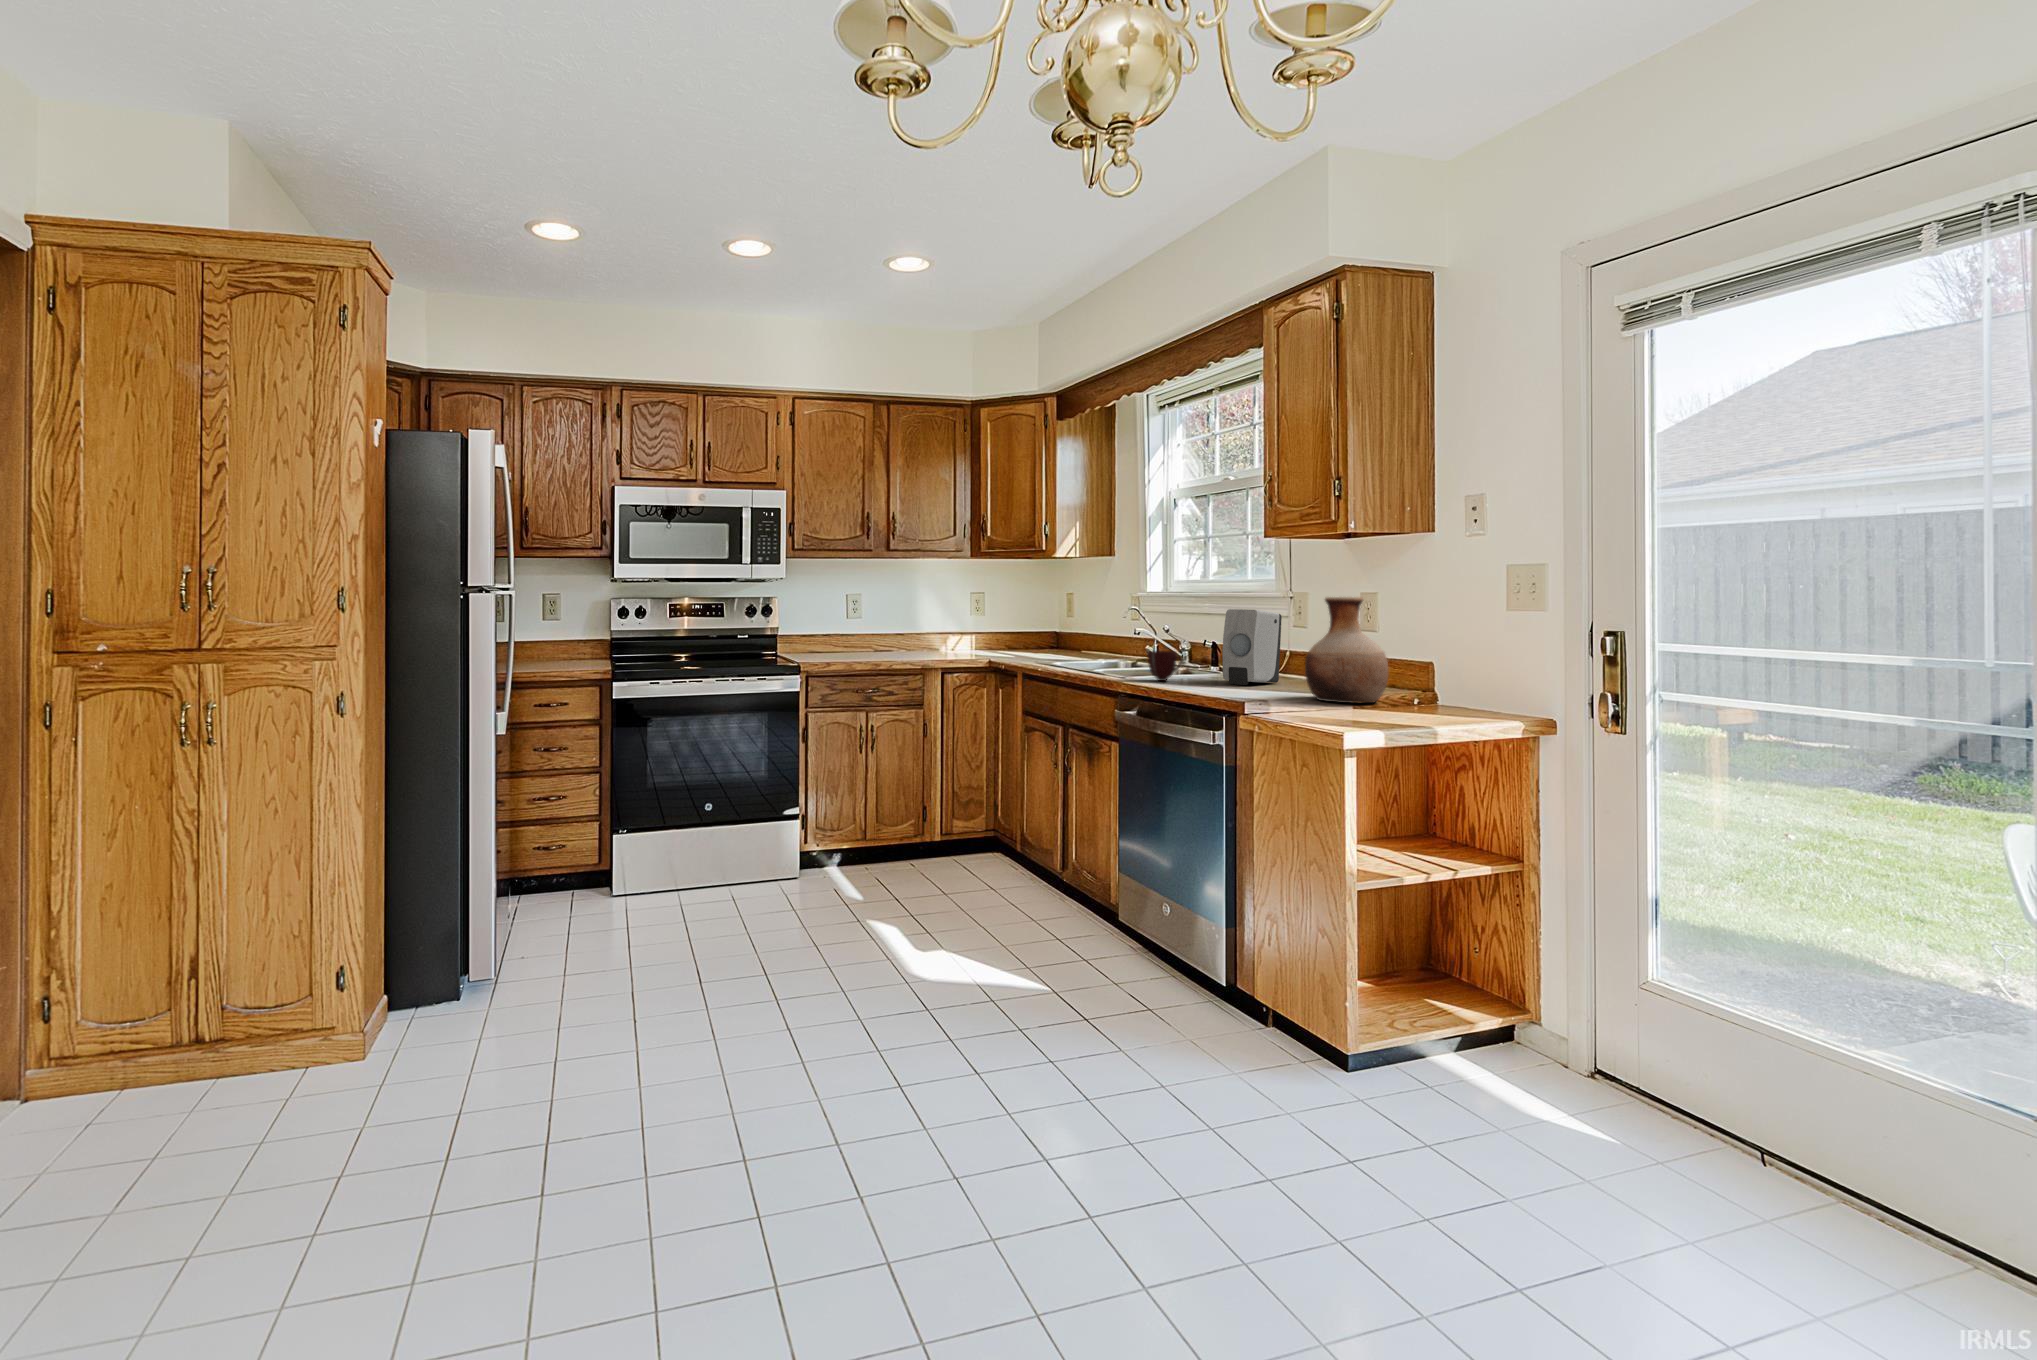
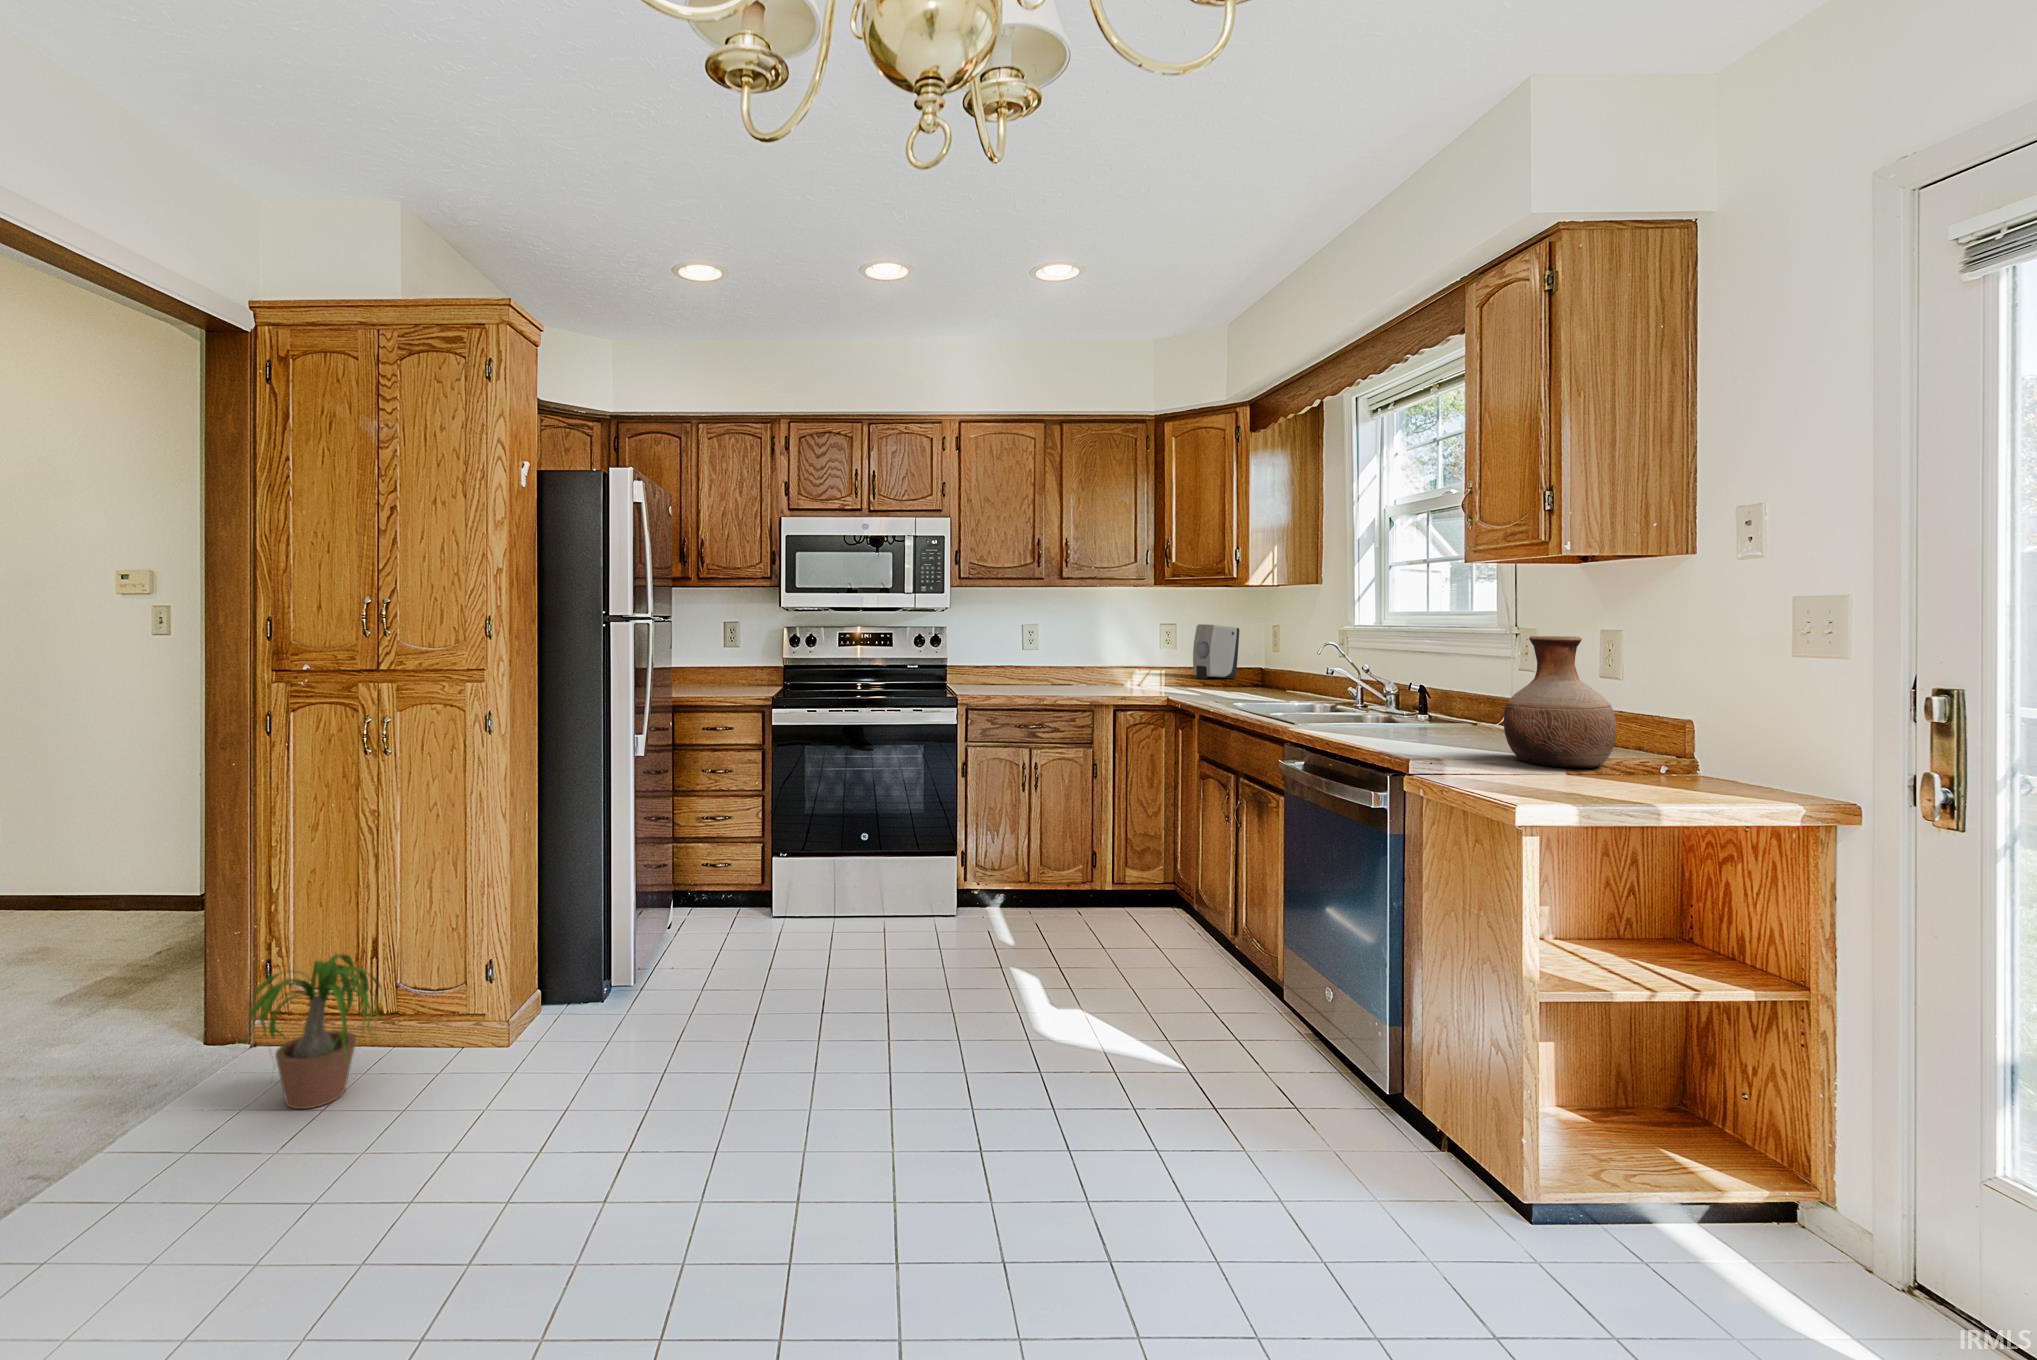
soap dispenser: present [1222,609,1282,685] -> present [1193,624,1239,679]
mug: present [1147,651,1183,681] -> none [1321,692,1363,727]
potted plant: none [37,970,266,1147] -> present [245,954,381,1109]

